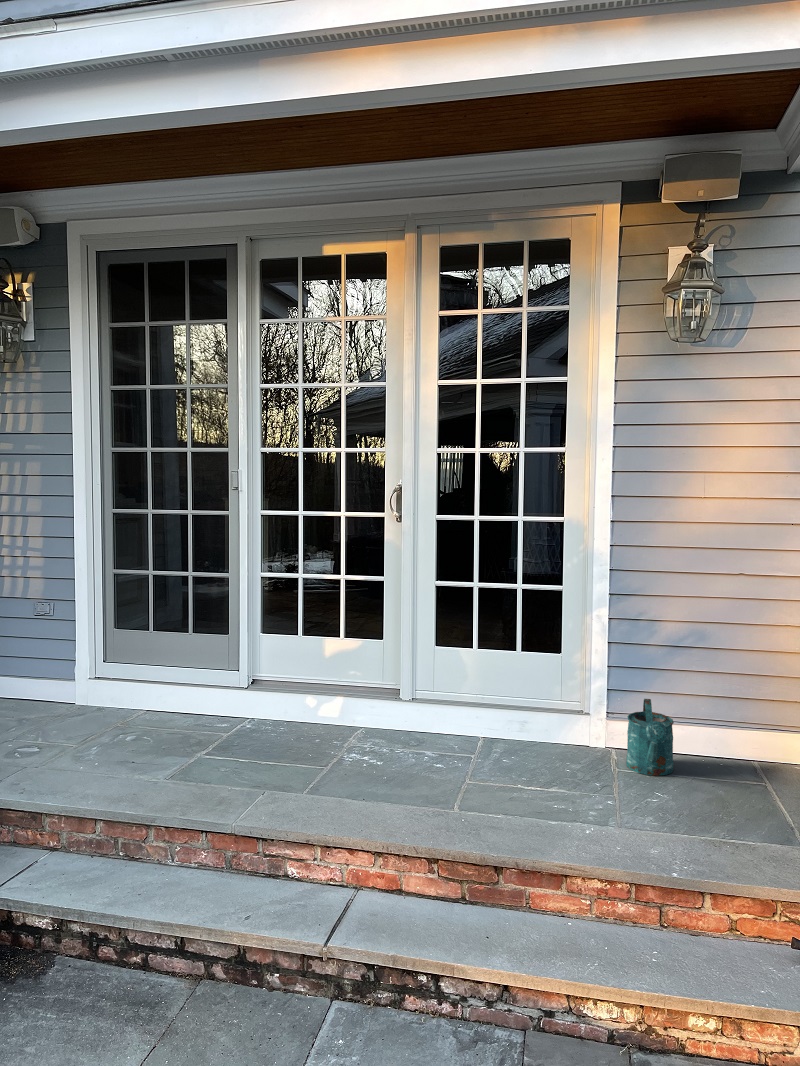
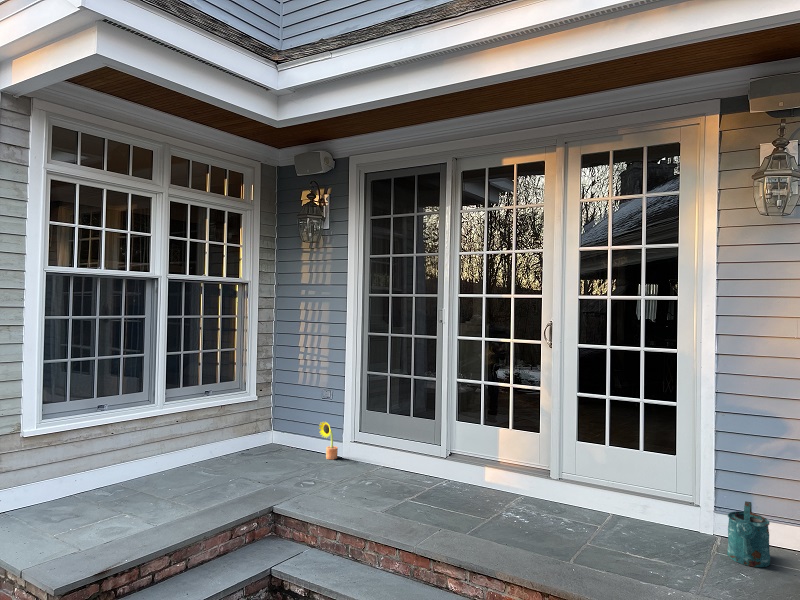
decorative plant: none [32,651,68,711] -> present [319,422,338,459]

